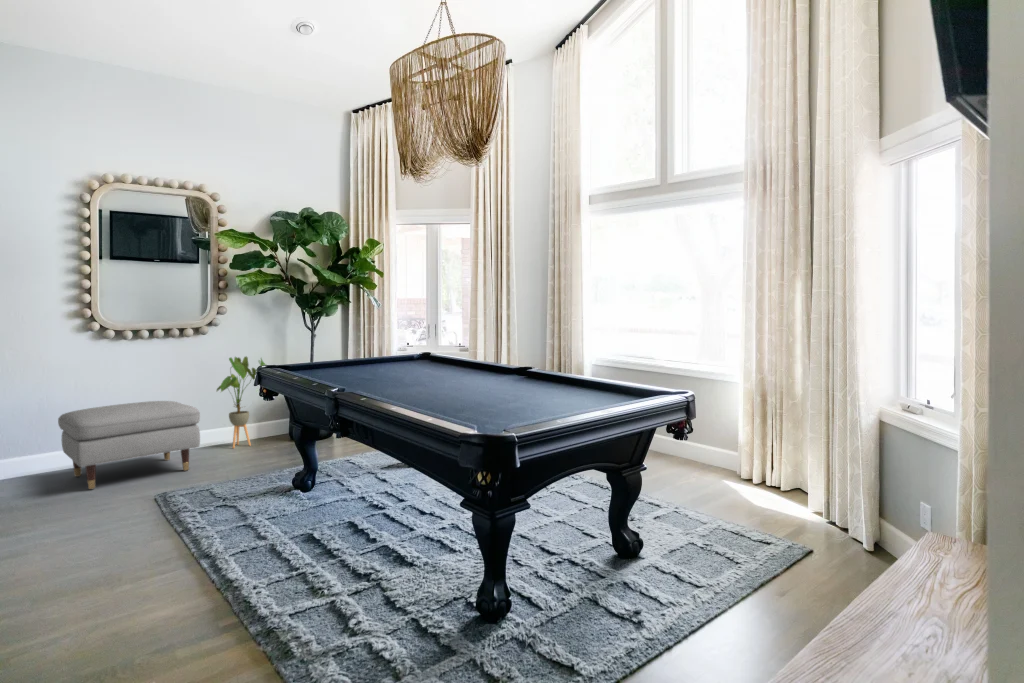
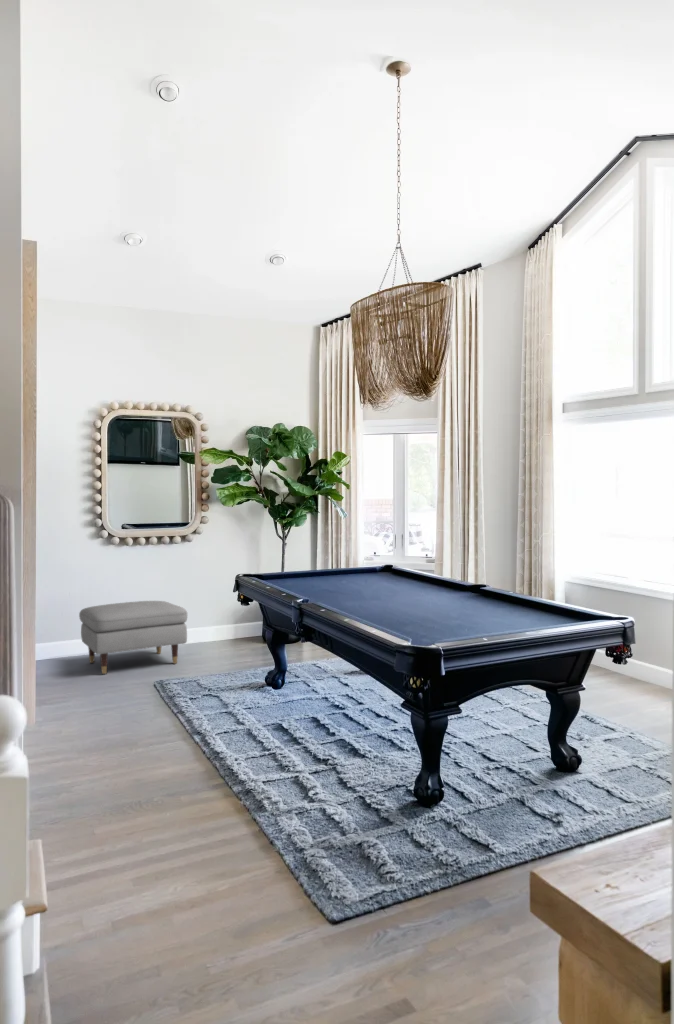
house plant: present [217,356,266,448] -> none [199,562,250,646]

